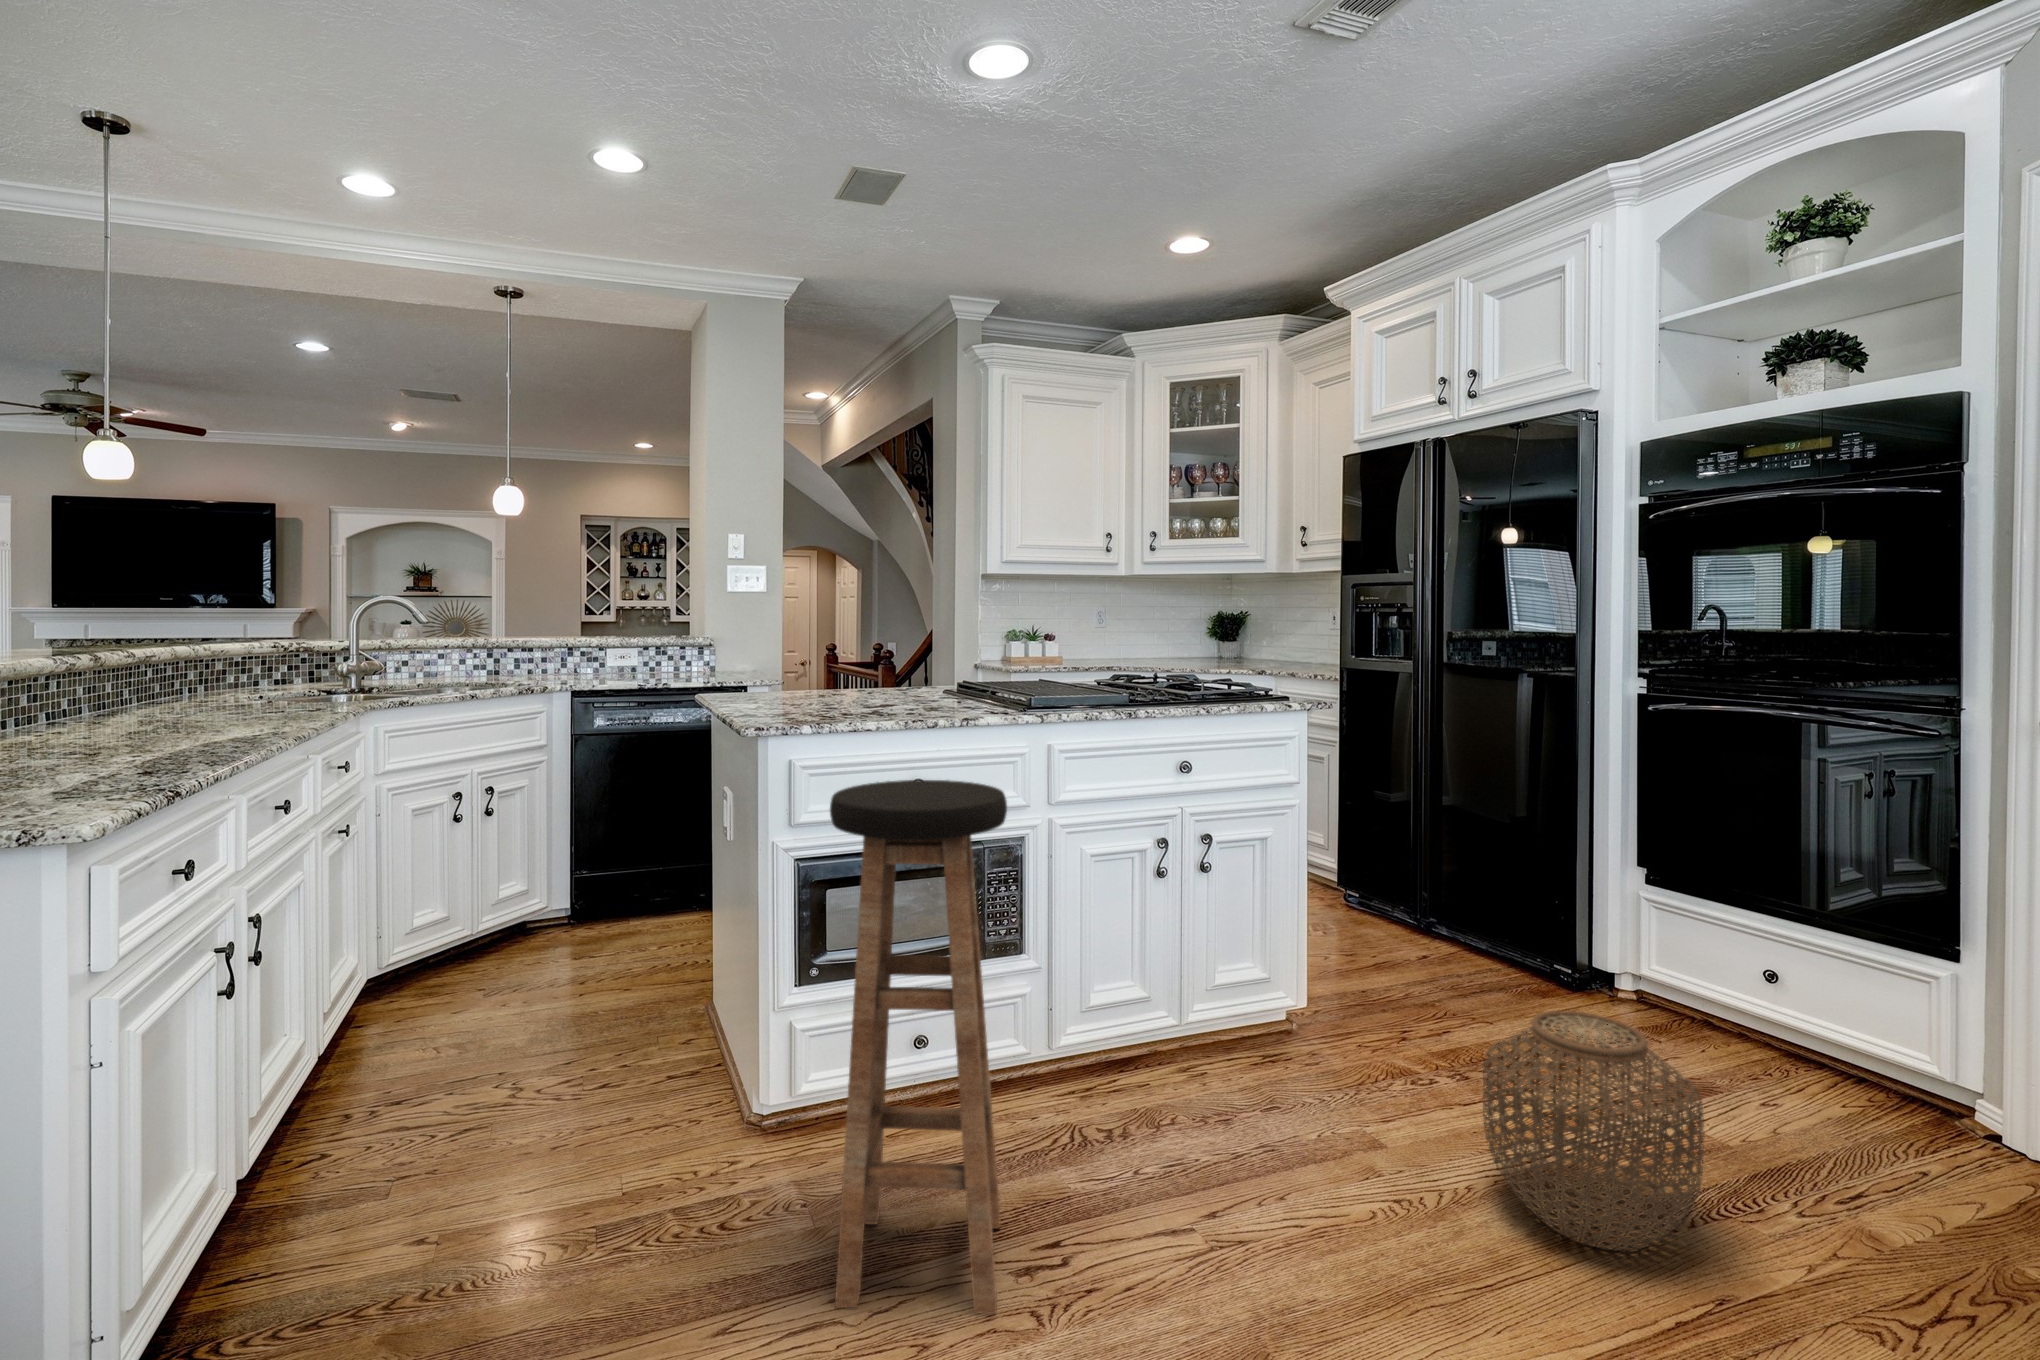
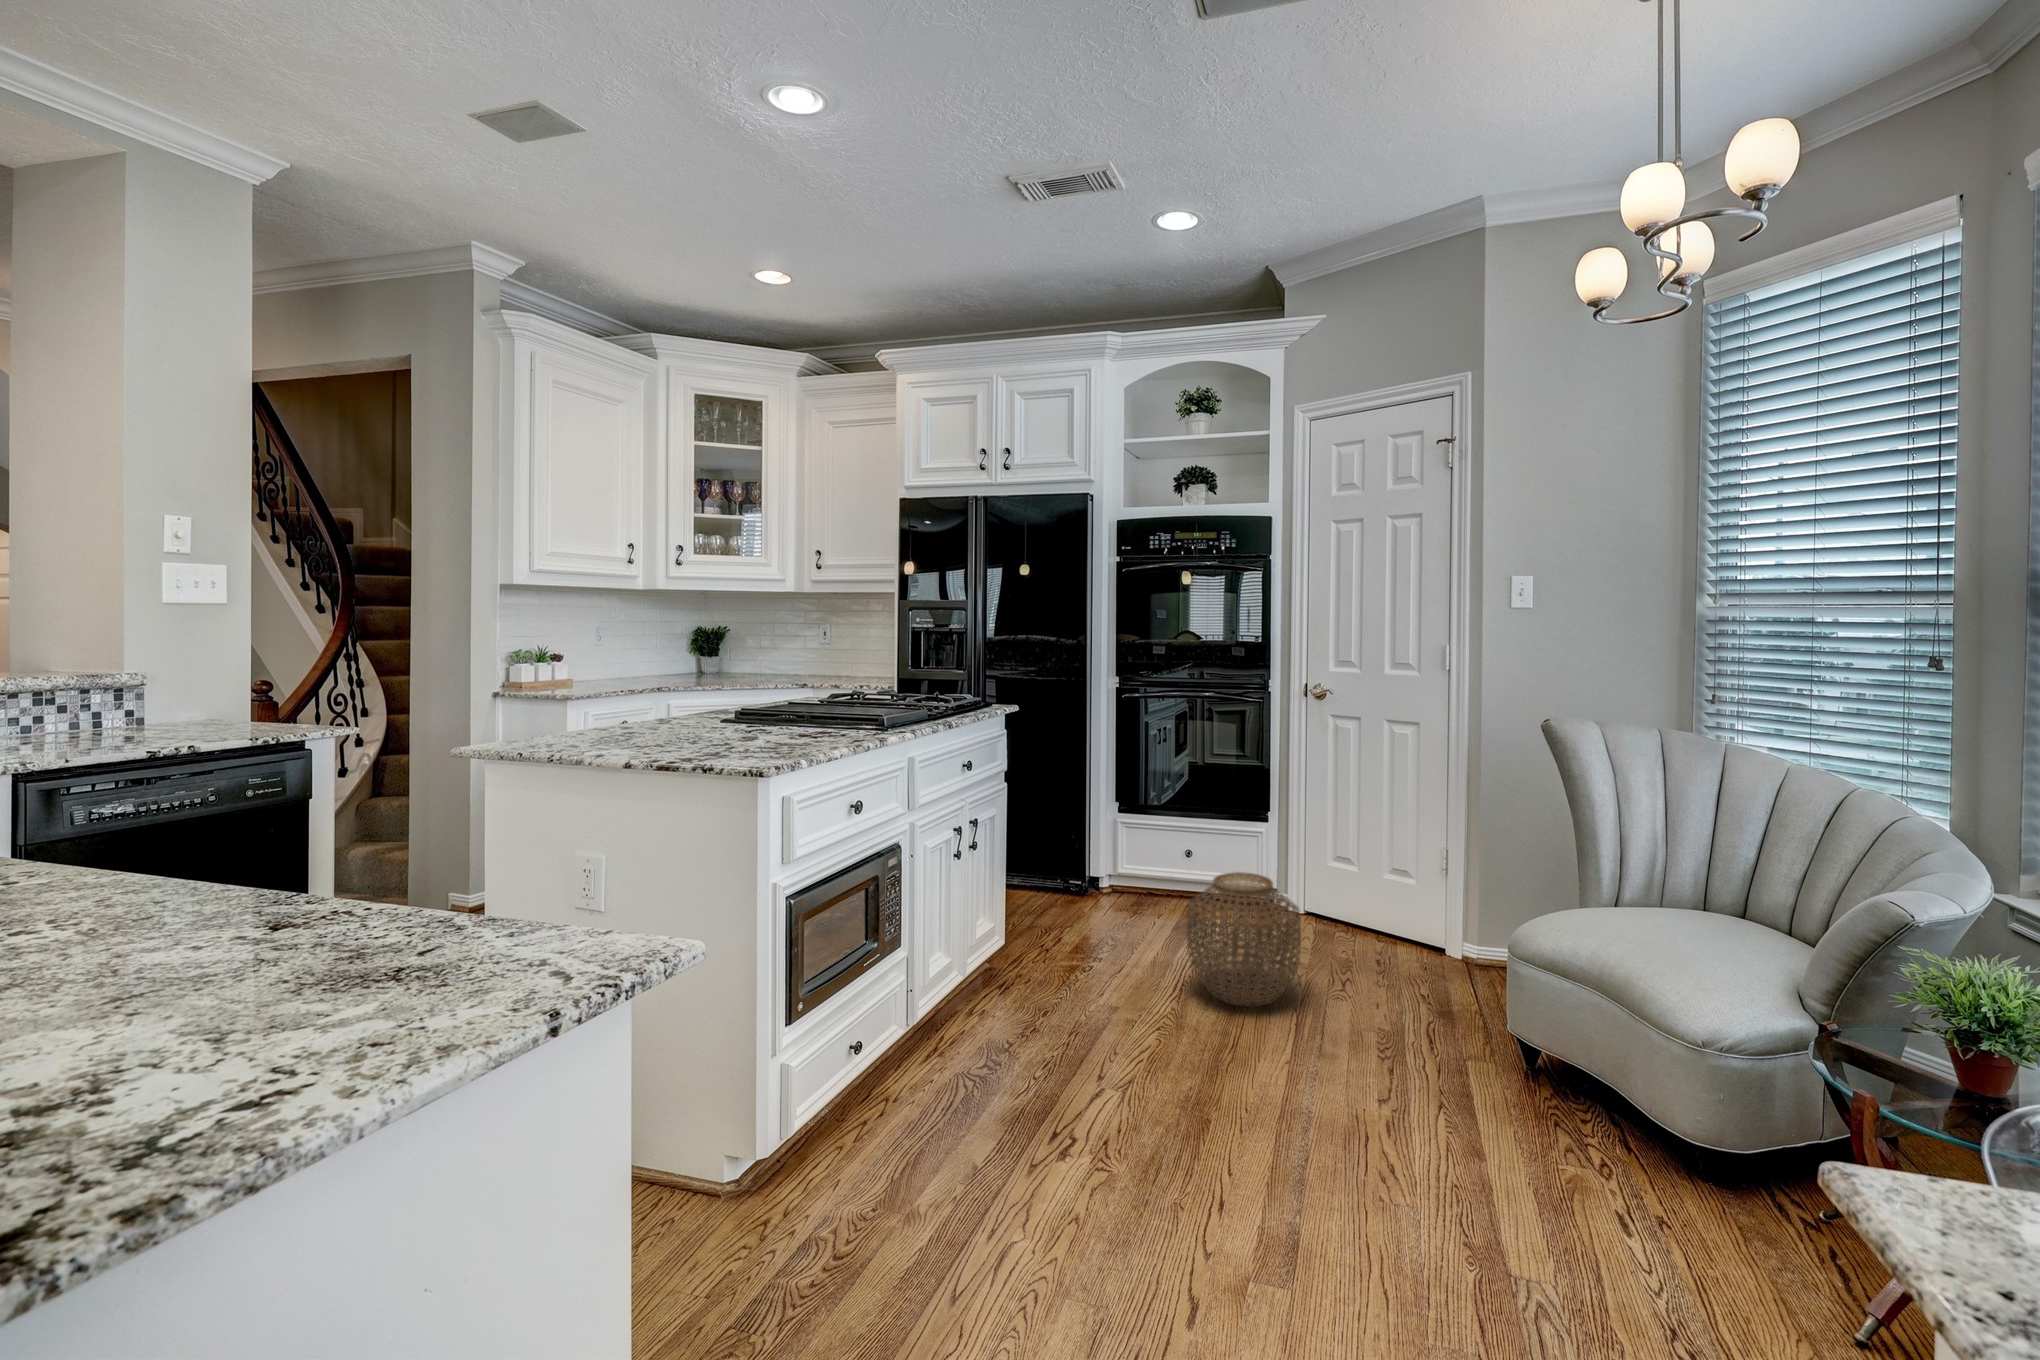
bar stool: present [830,780,1007,1314] -> none [907,784,1090,1263]

